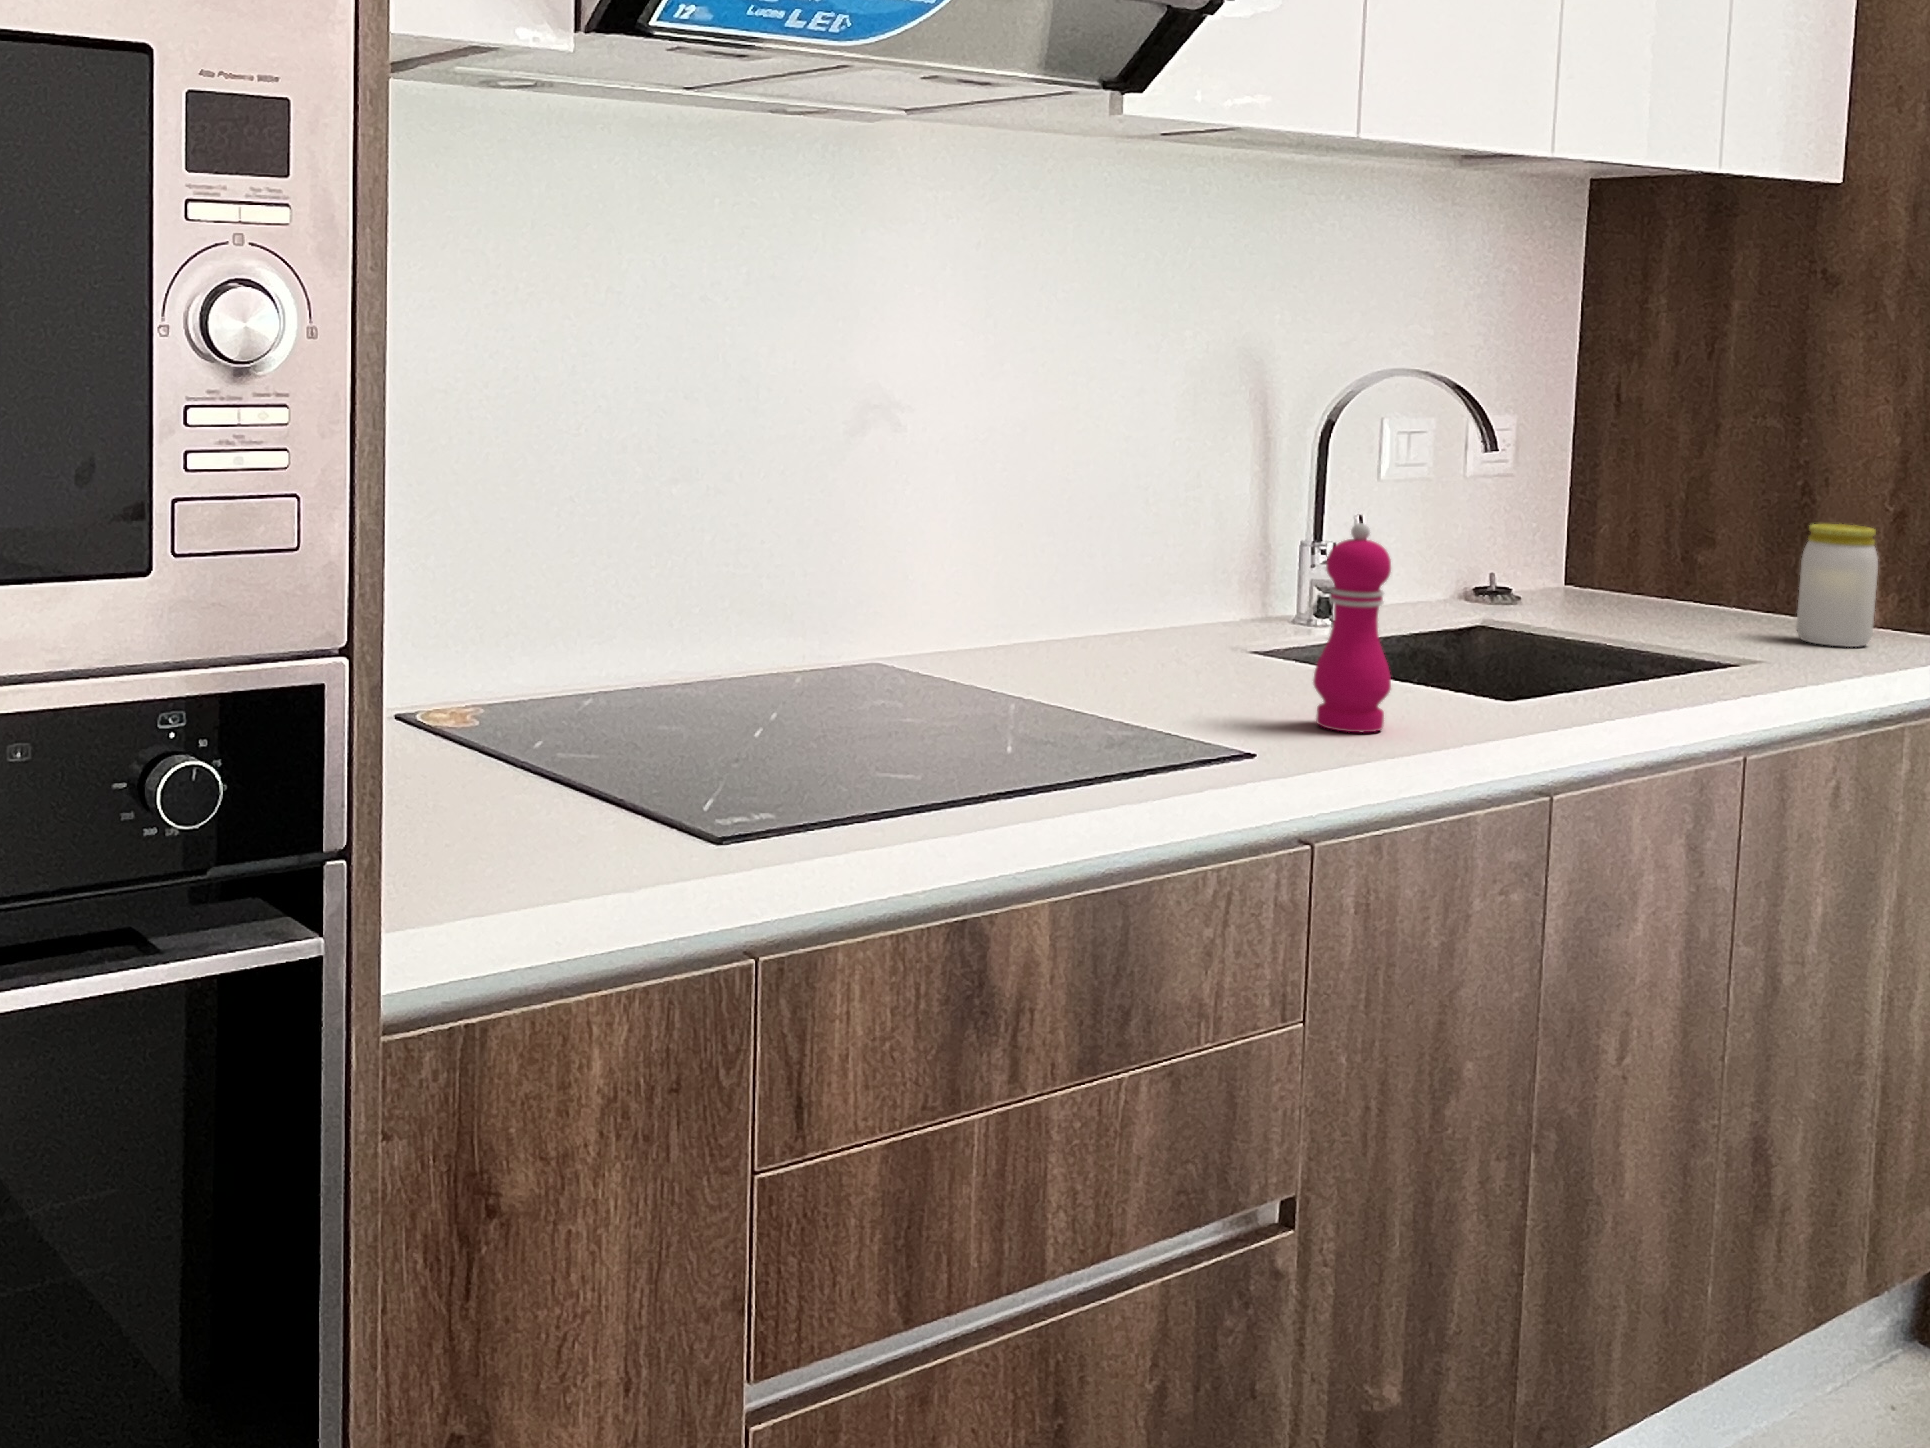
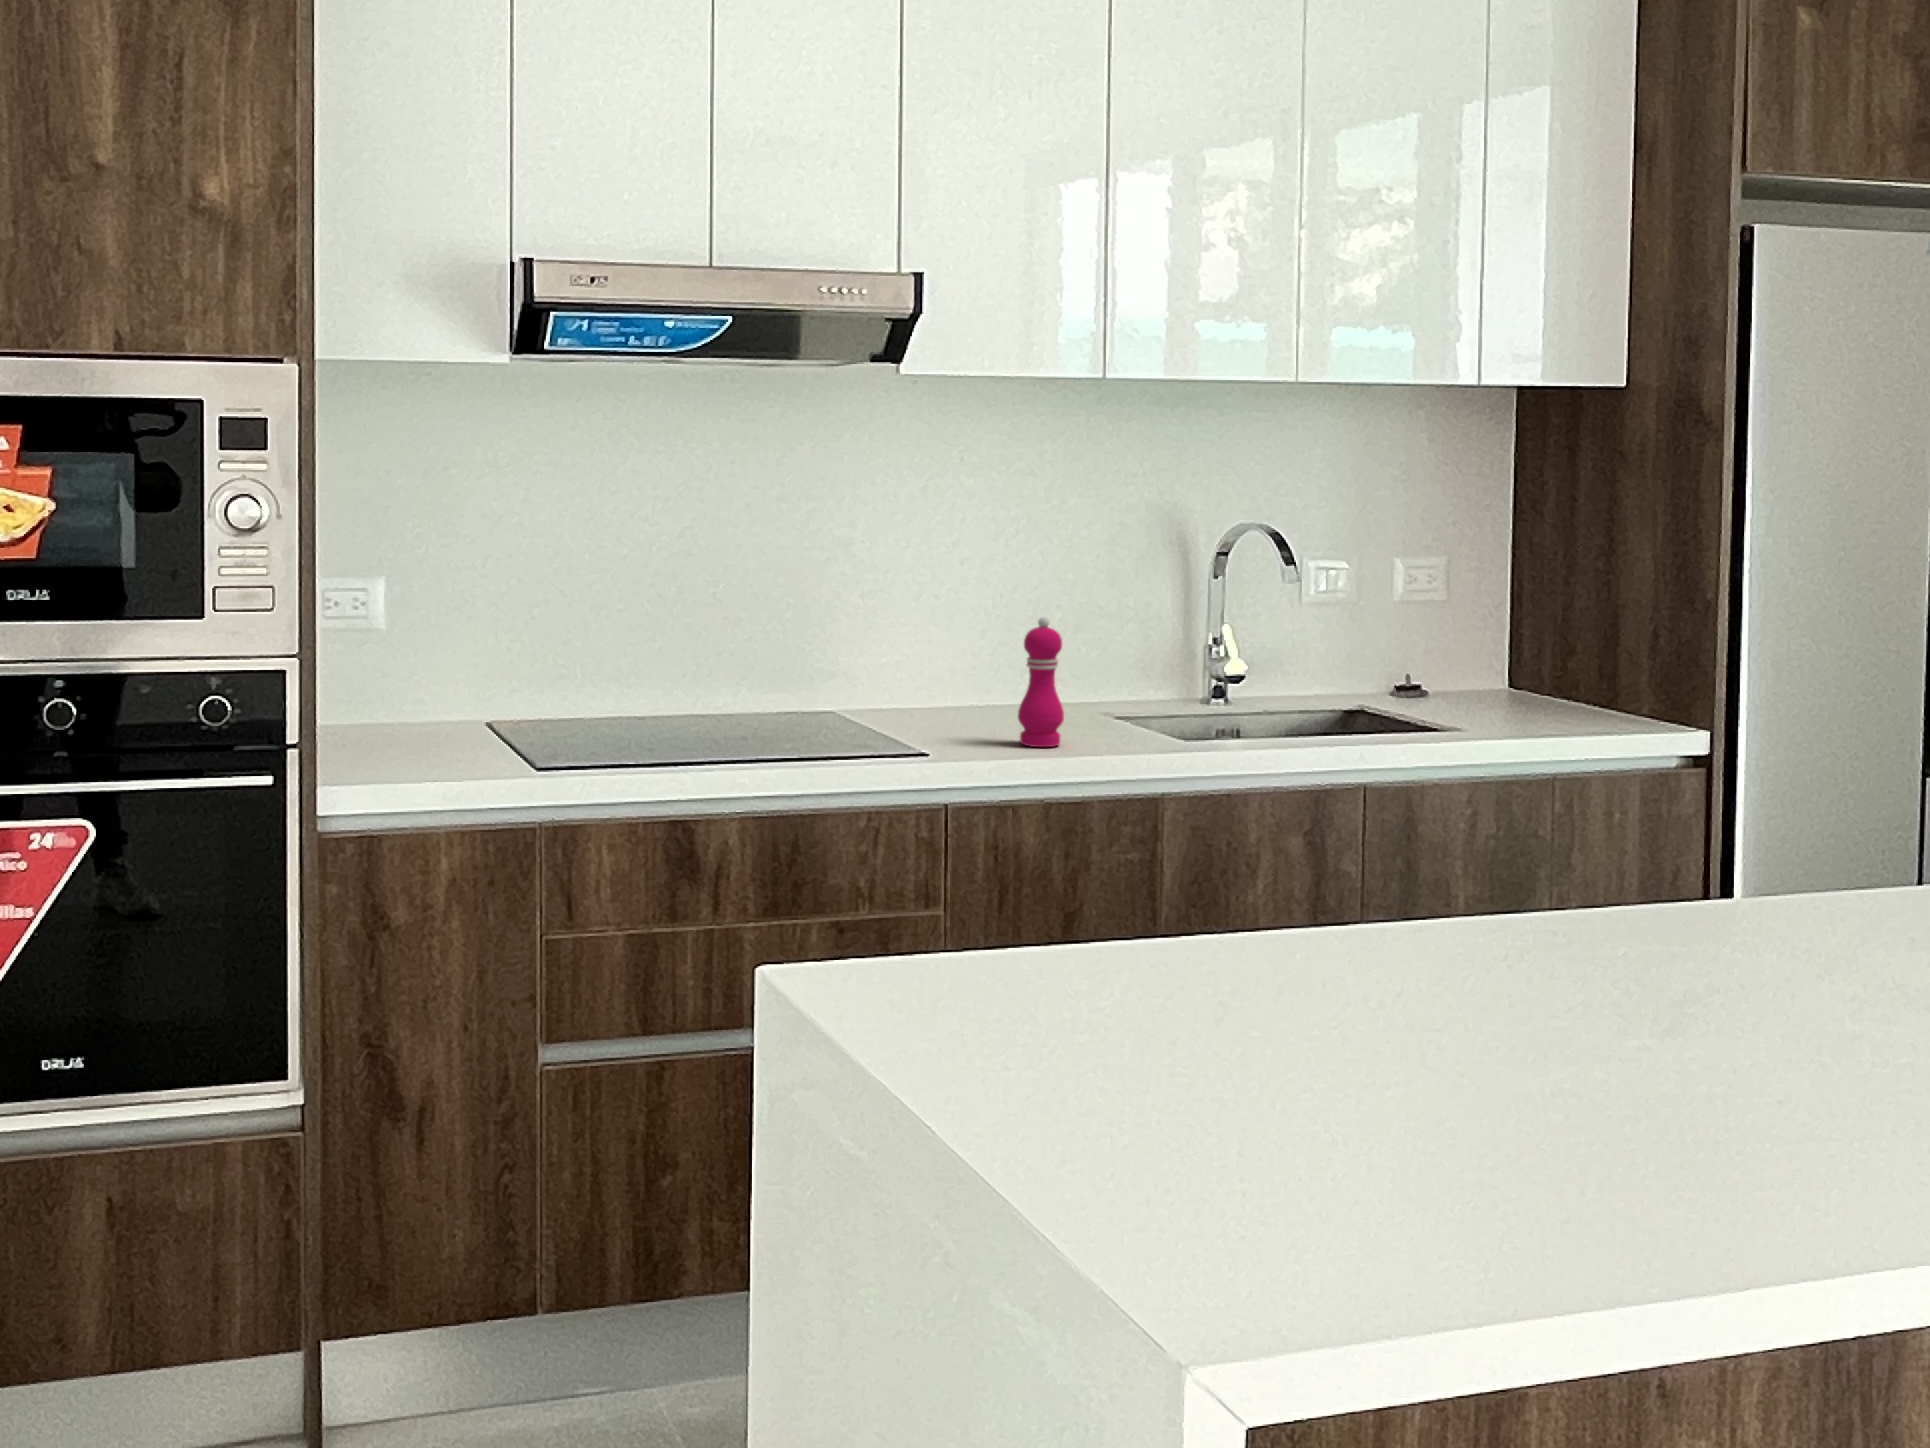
jar: present [1796,524,1878,647] -> none [1566,631,1620,723]

